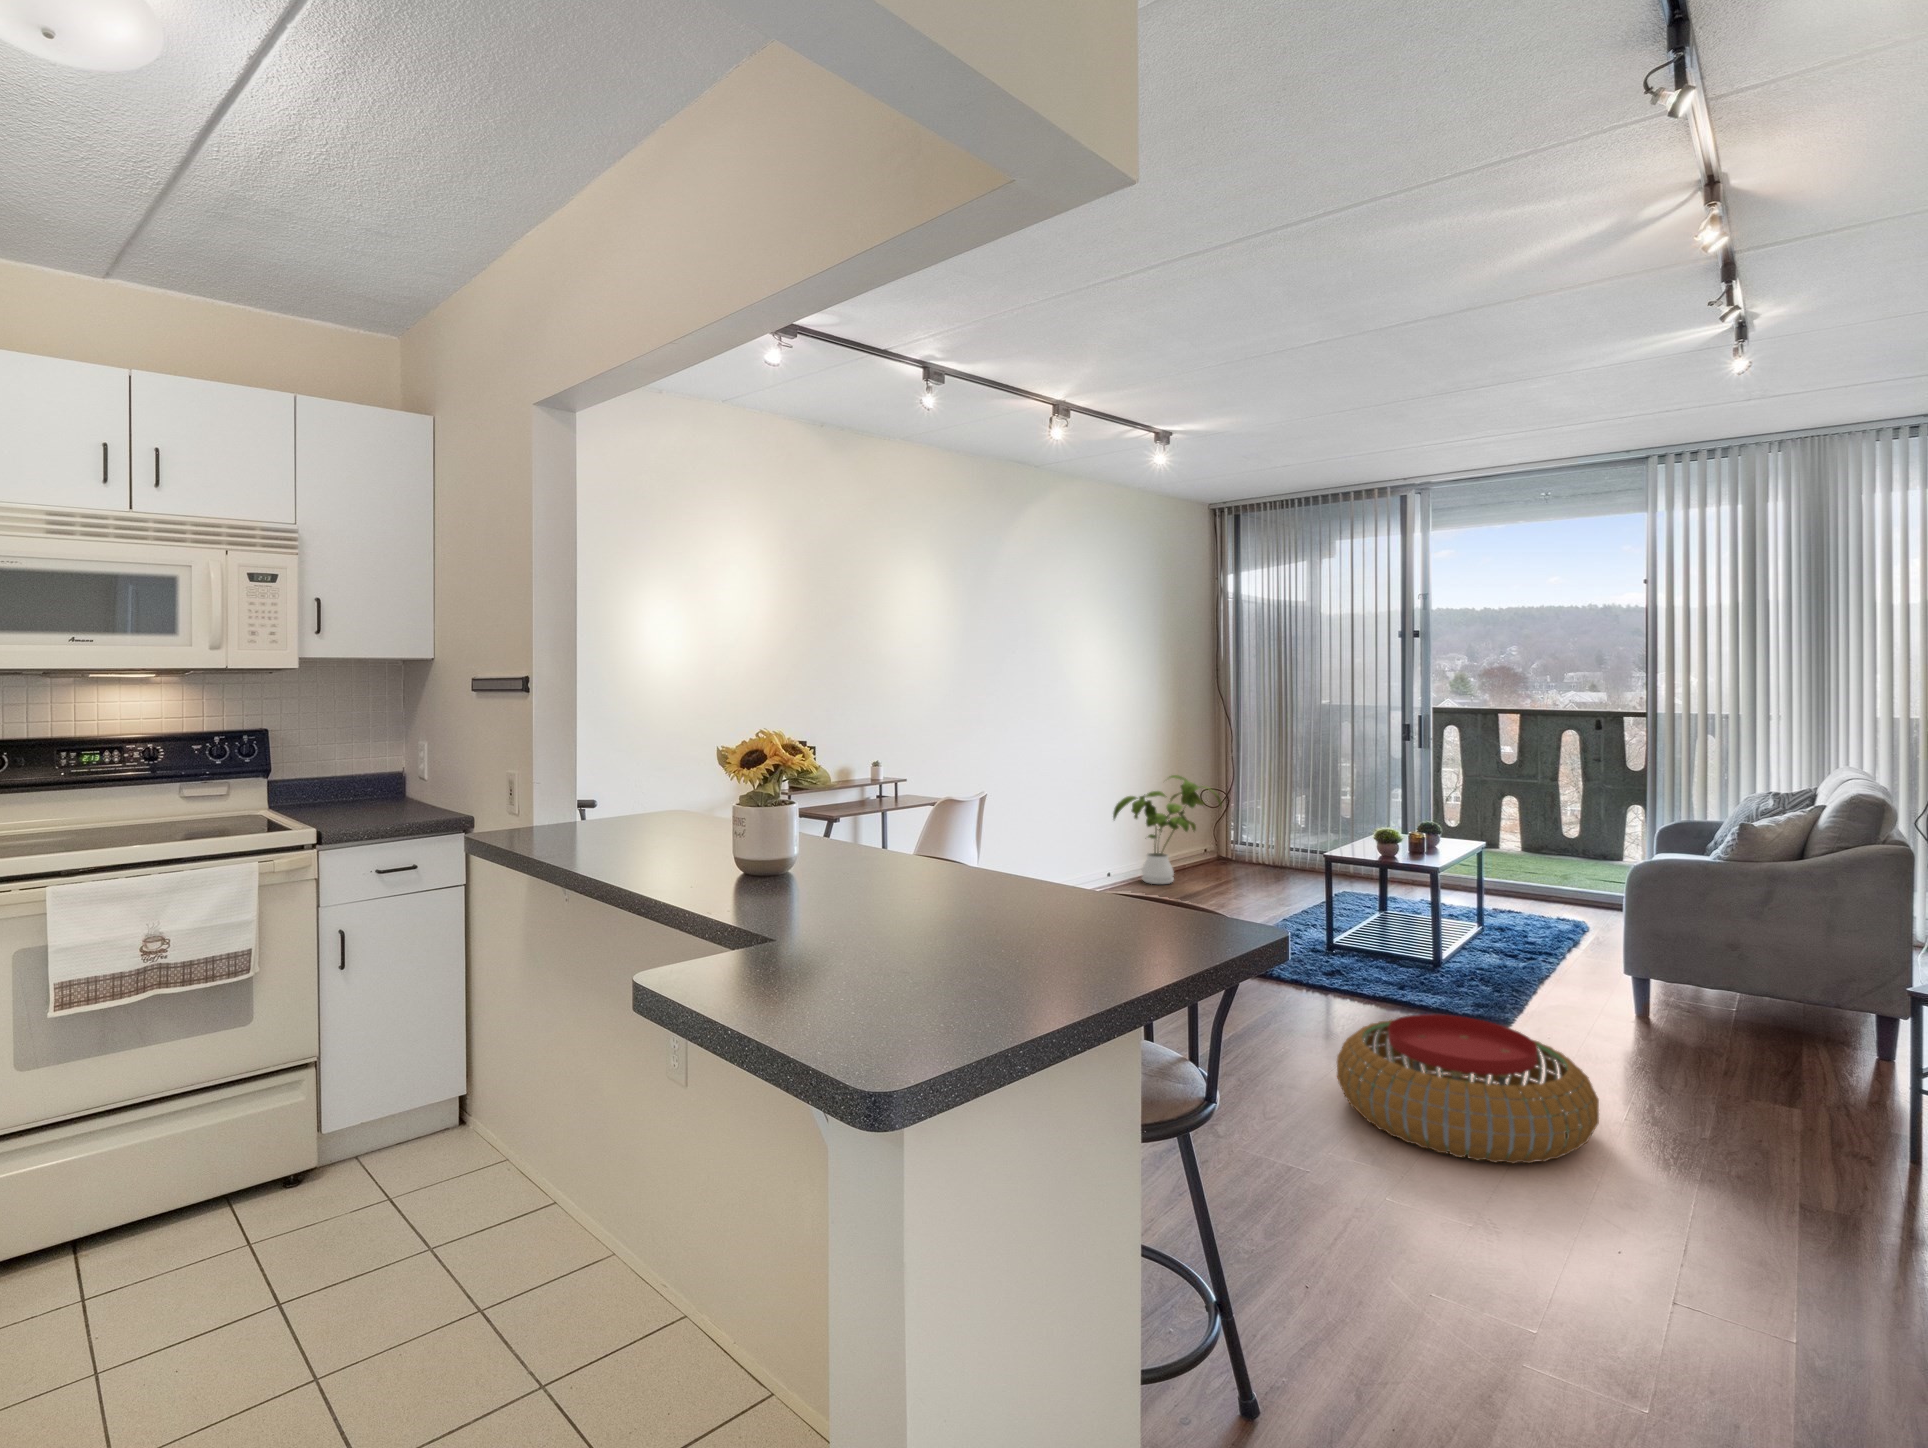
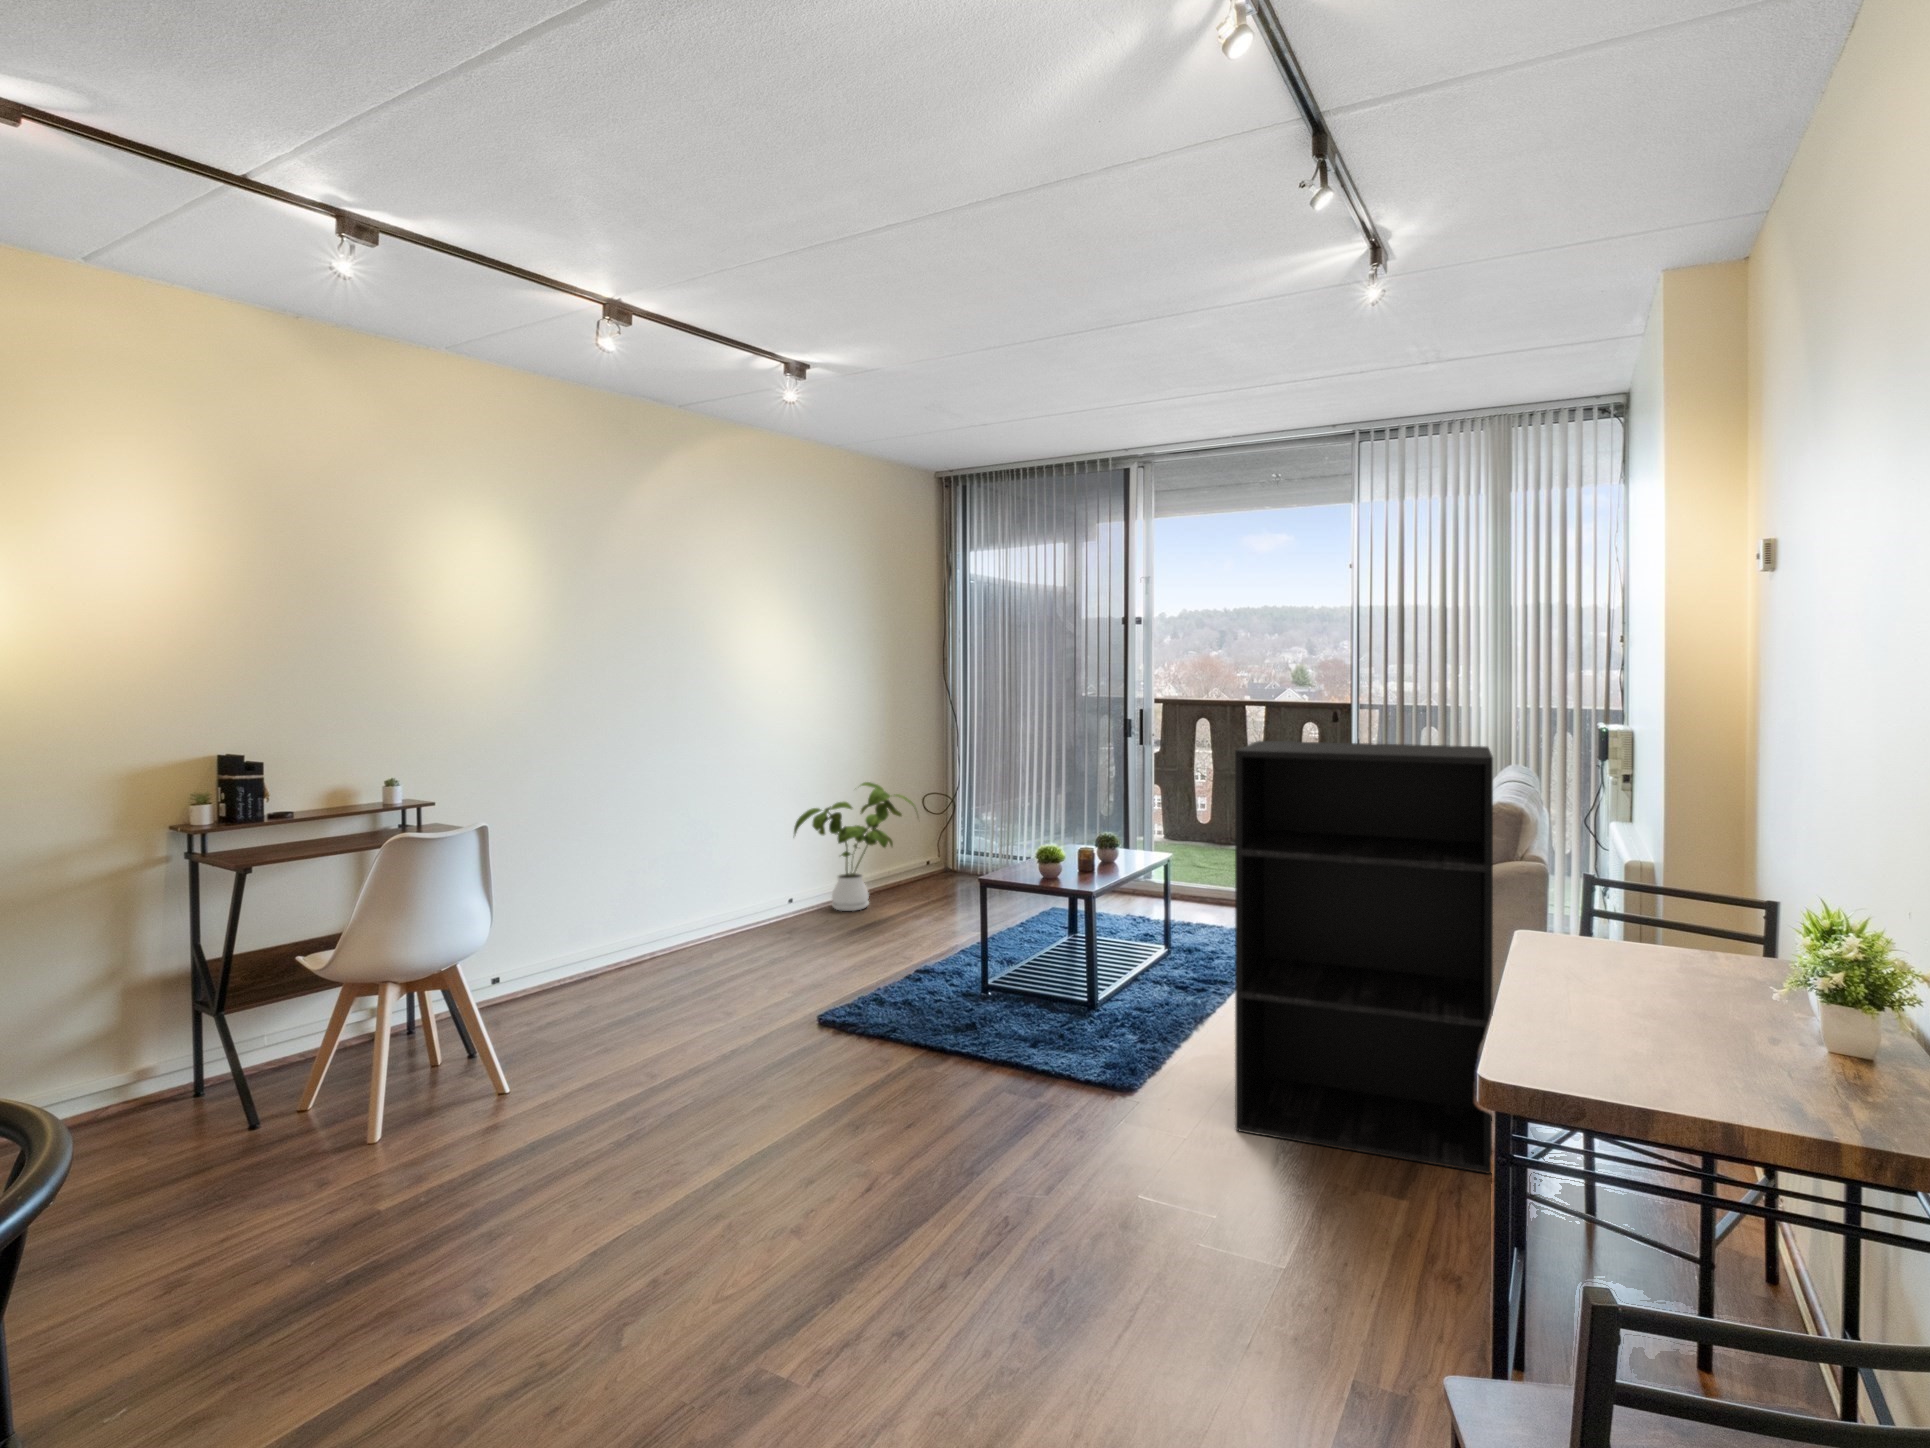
bookshelf: none [1619,738,1881,1100] -> present [1235,741,1493,1173]
pouf: present [1337,1014,1599,1163] -> none [825,1120,1142,1358]

